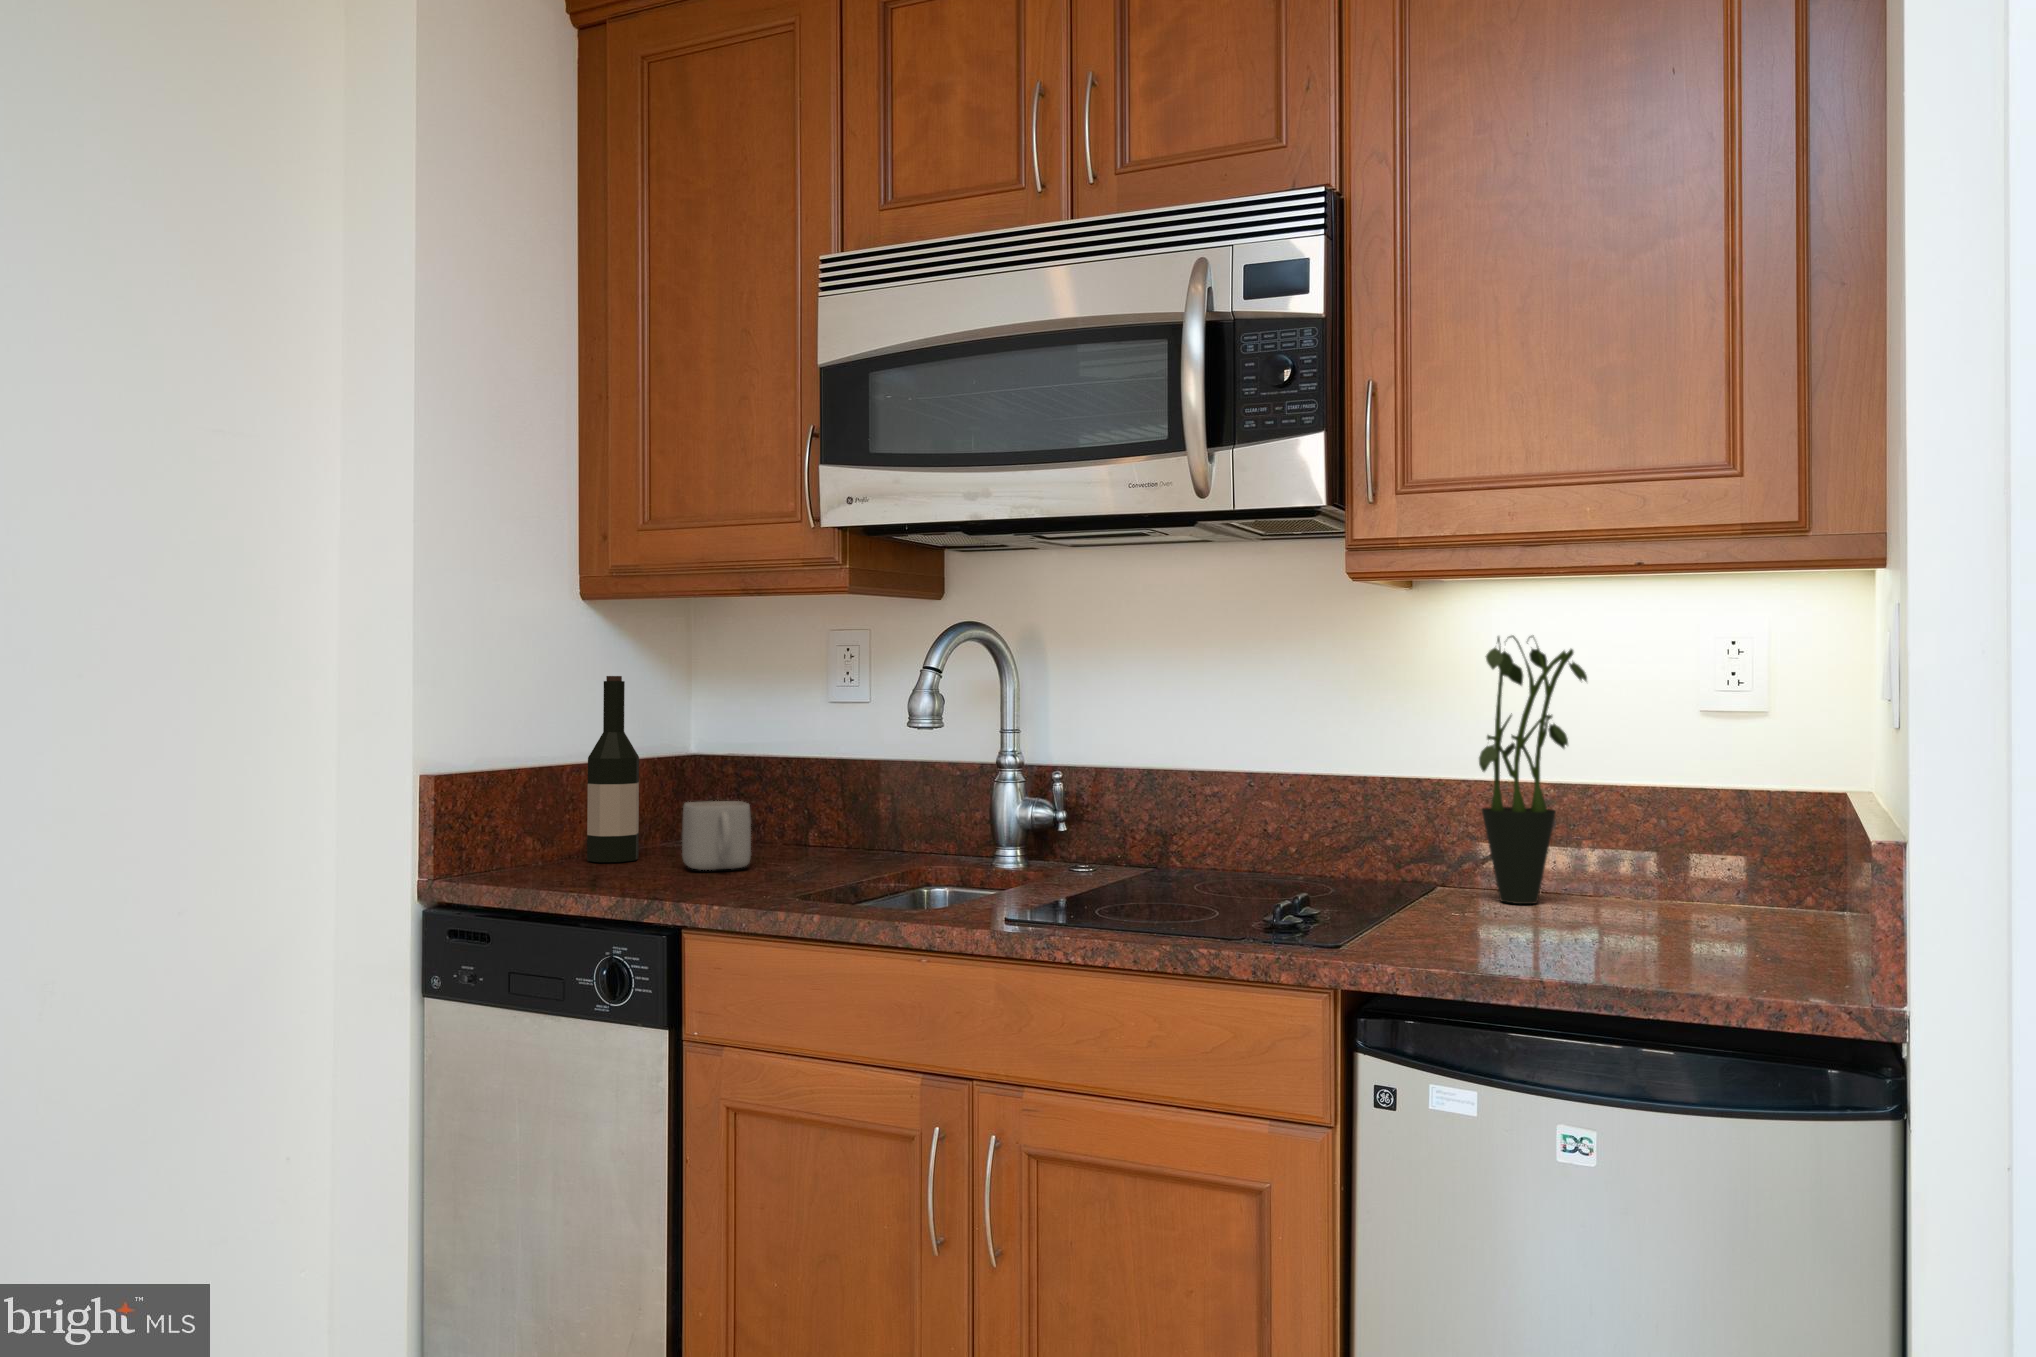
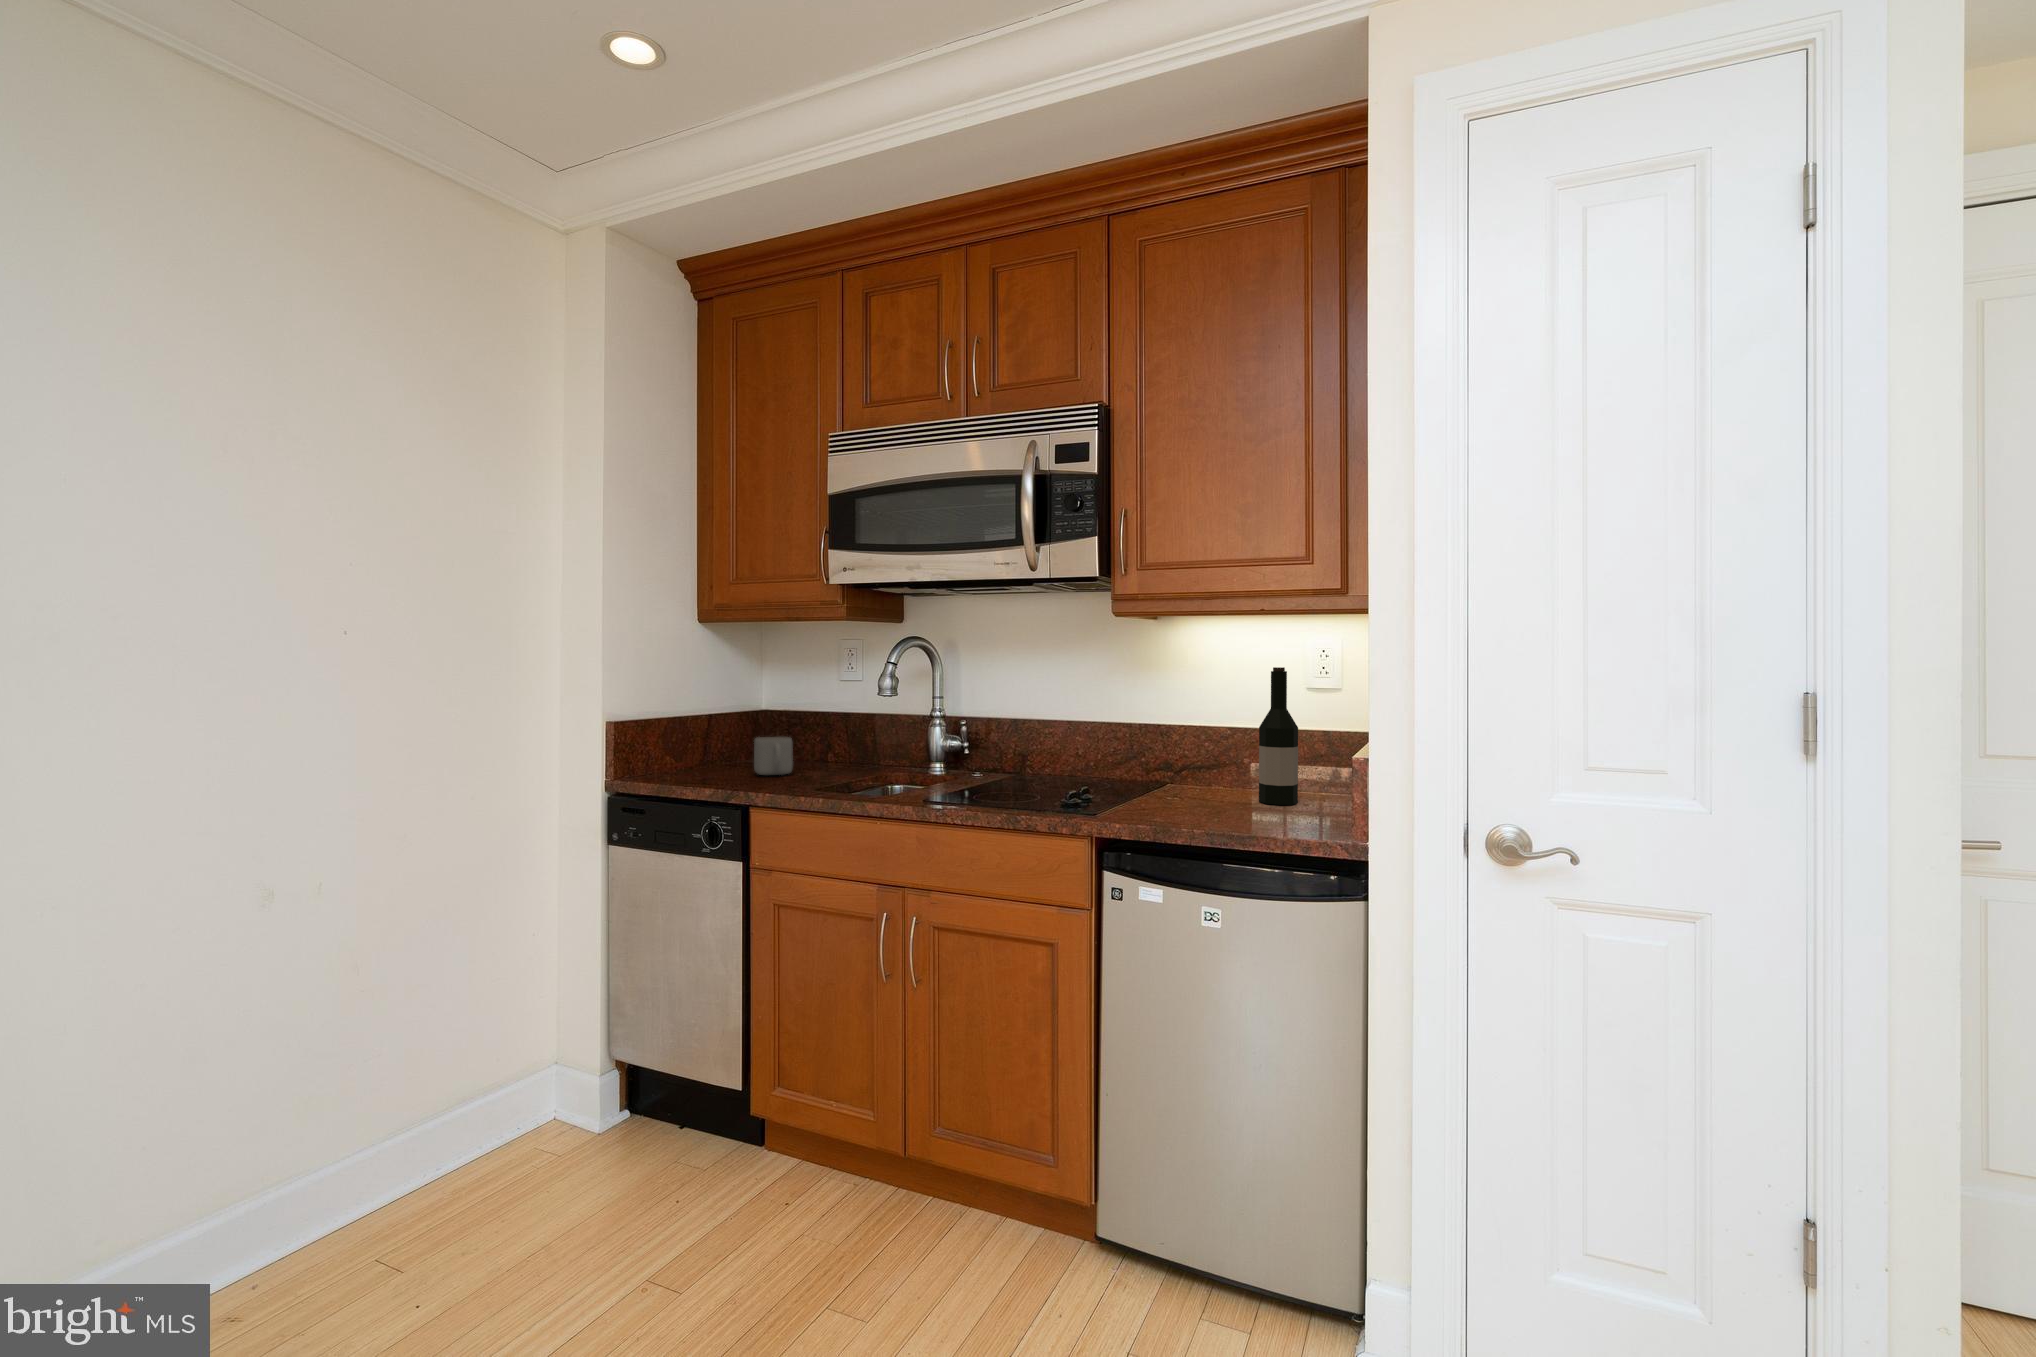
potted plant: present [1479,635,1587,904] -> none [1184,646,1242,792]
wine bottle: present [587,676,639,862] -> present [1259,667,1298,805]

